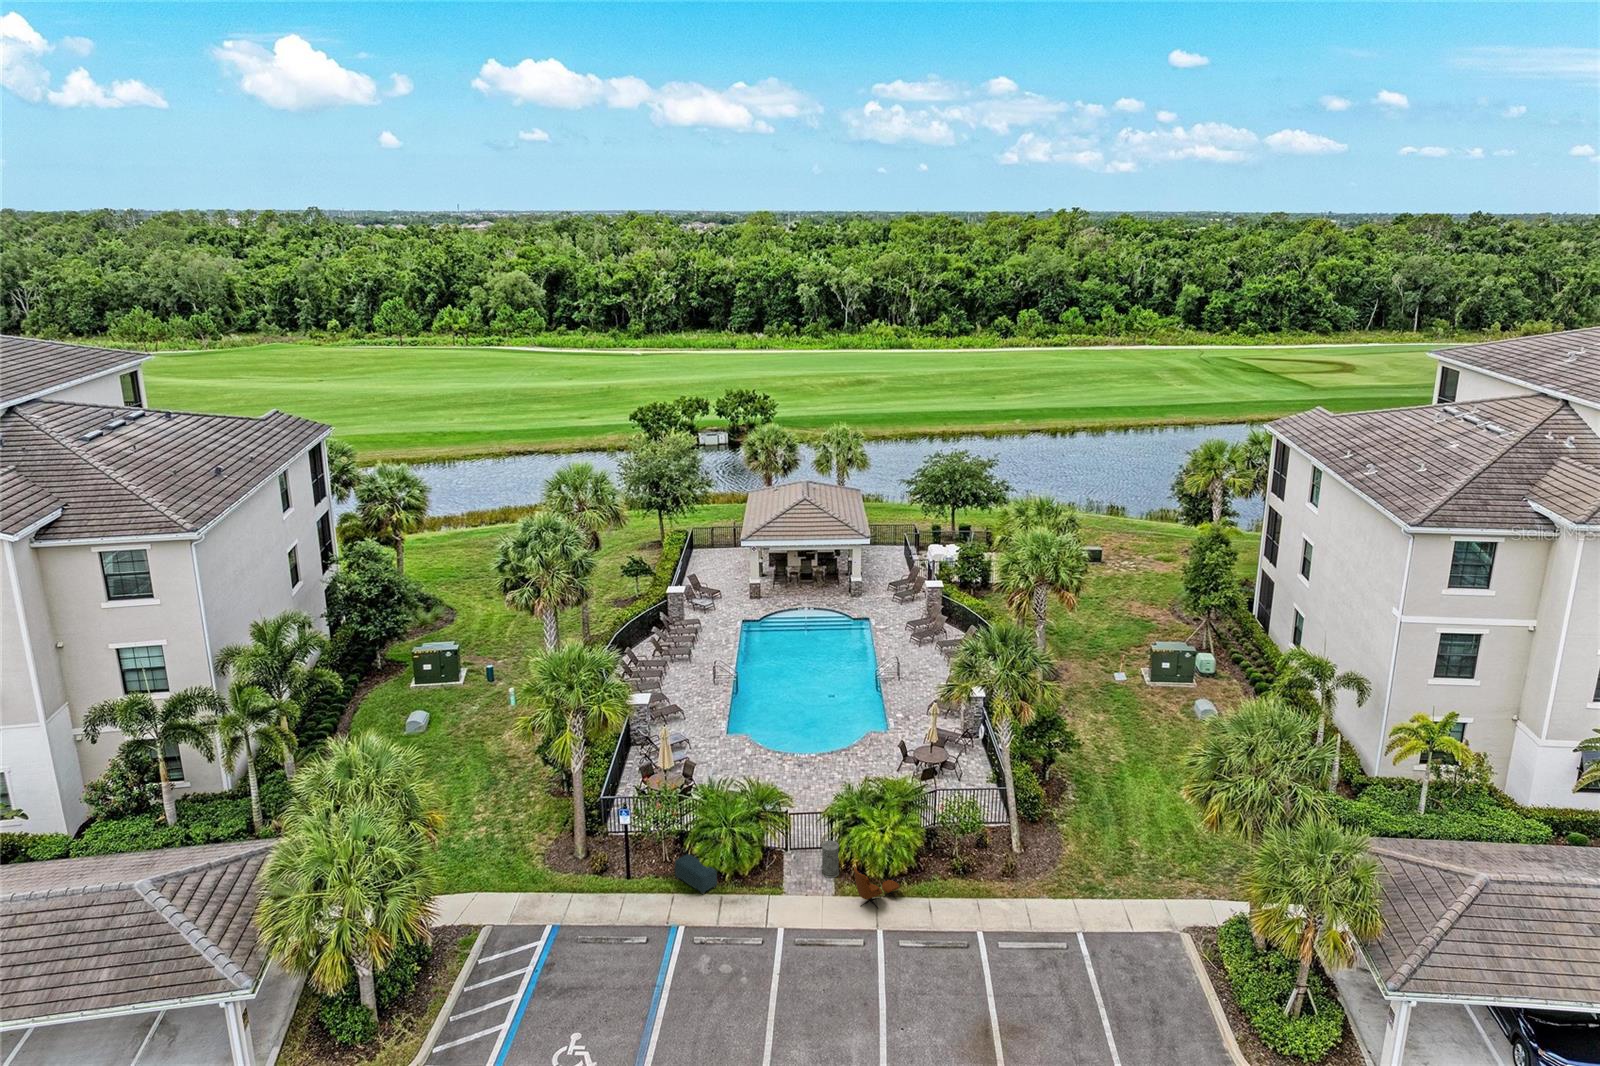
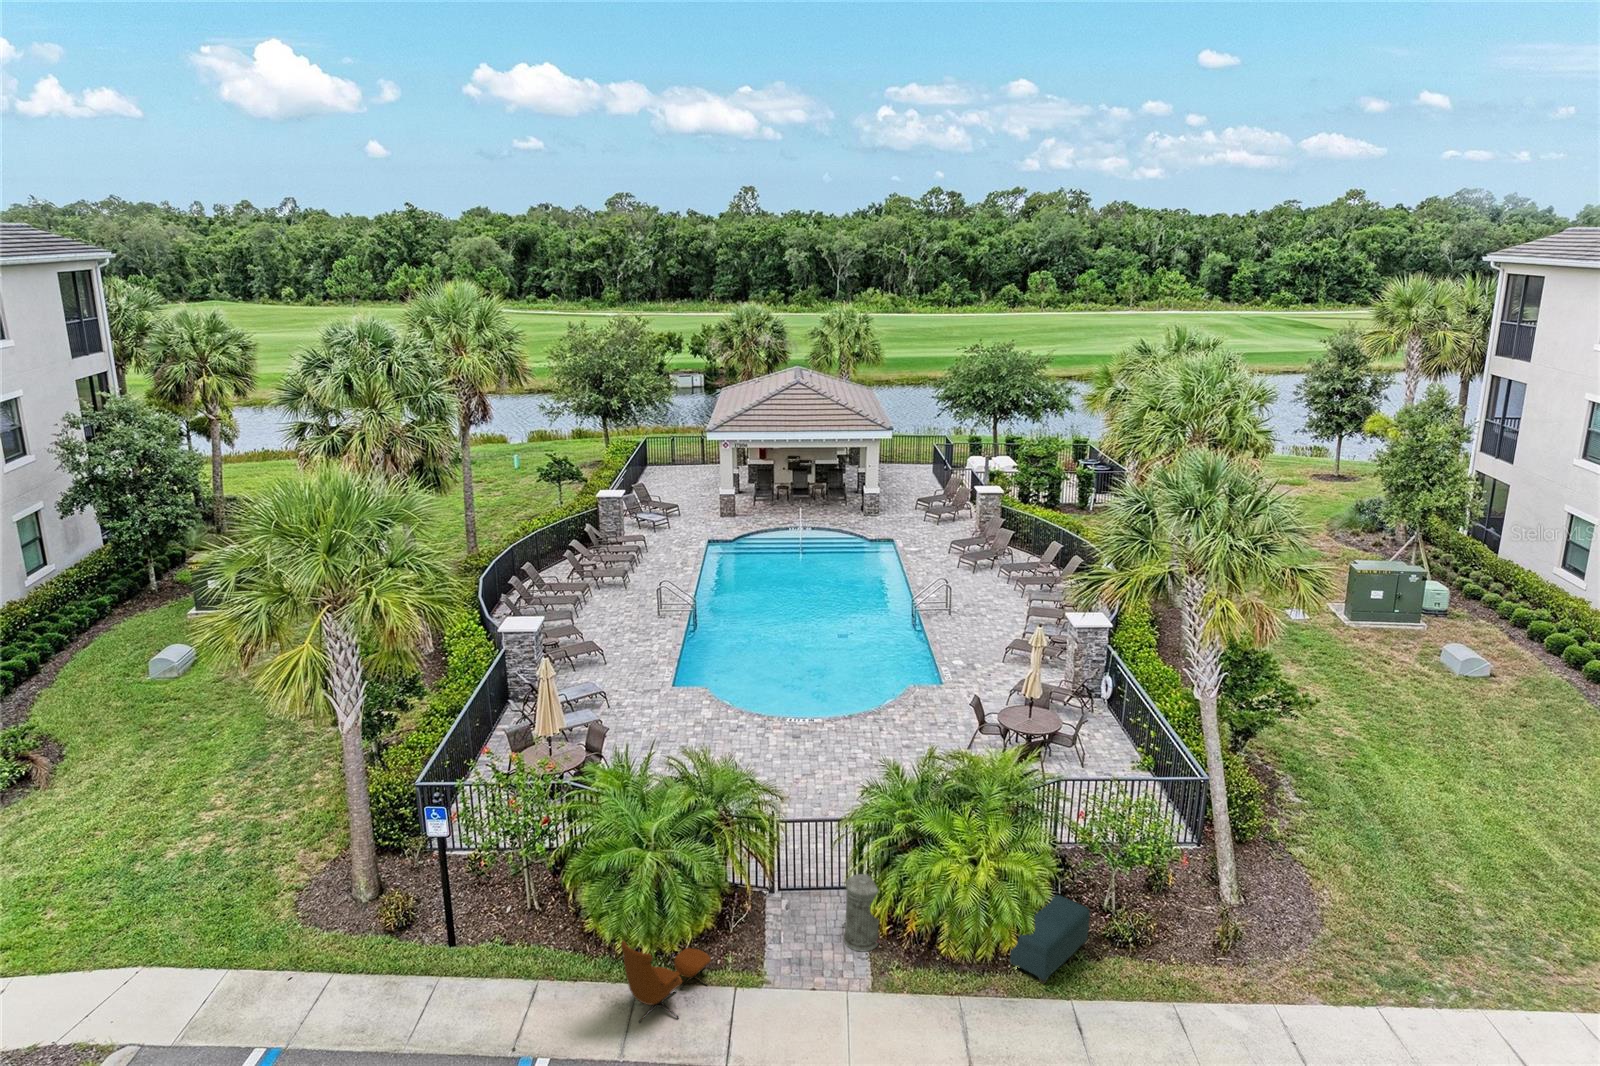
bench: present [675,854,717,894] -> present [1010,895,1090,984]
lounge chair: present [854,868,900,909] -> present [621,941,711,1022]

